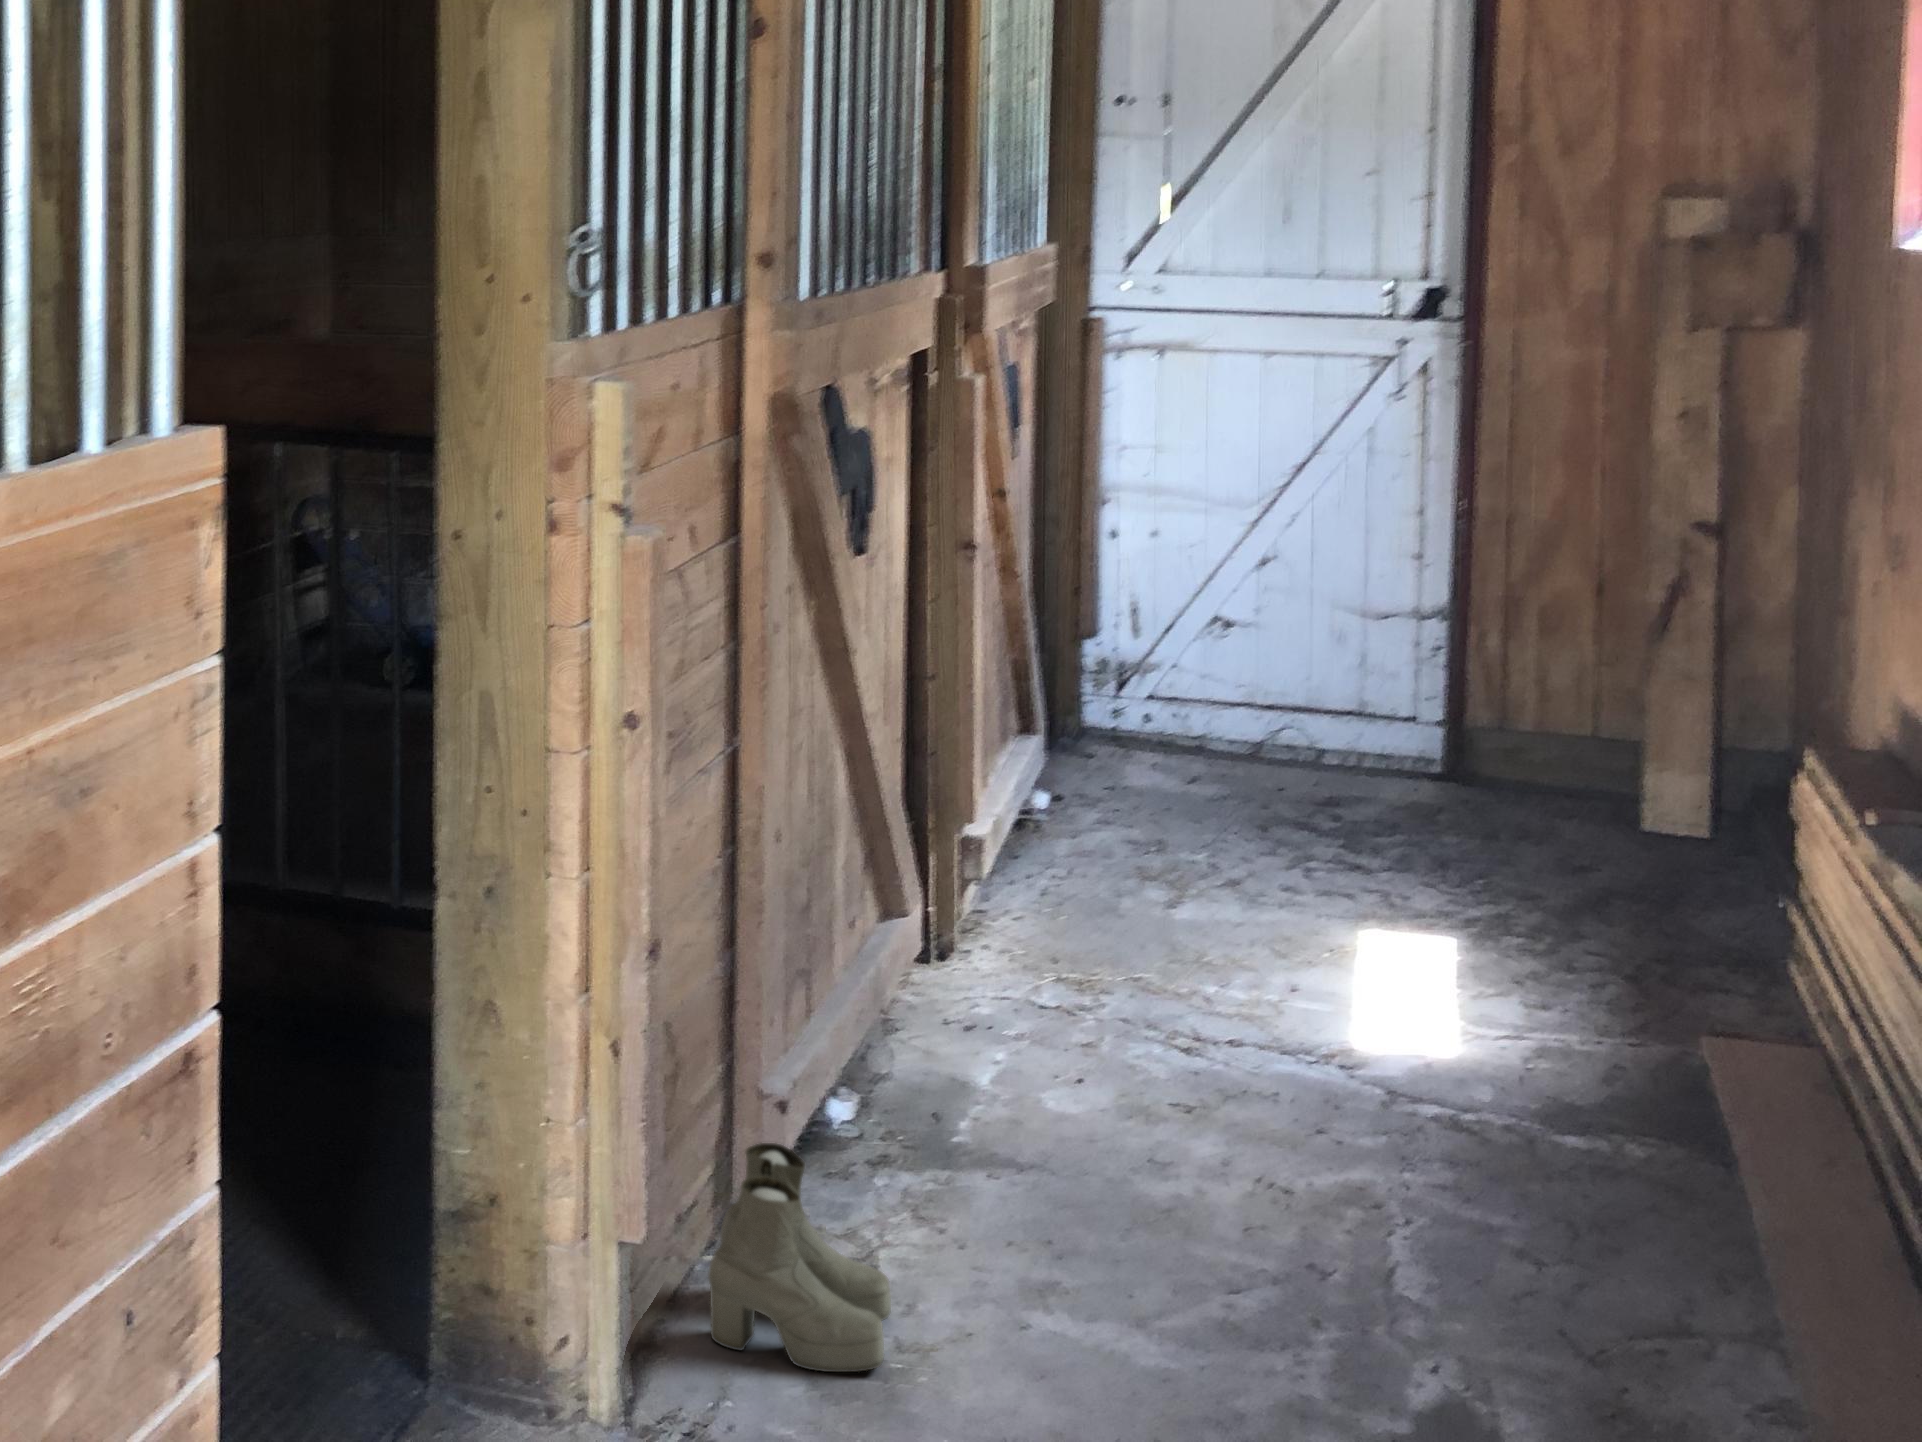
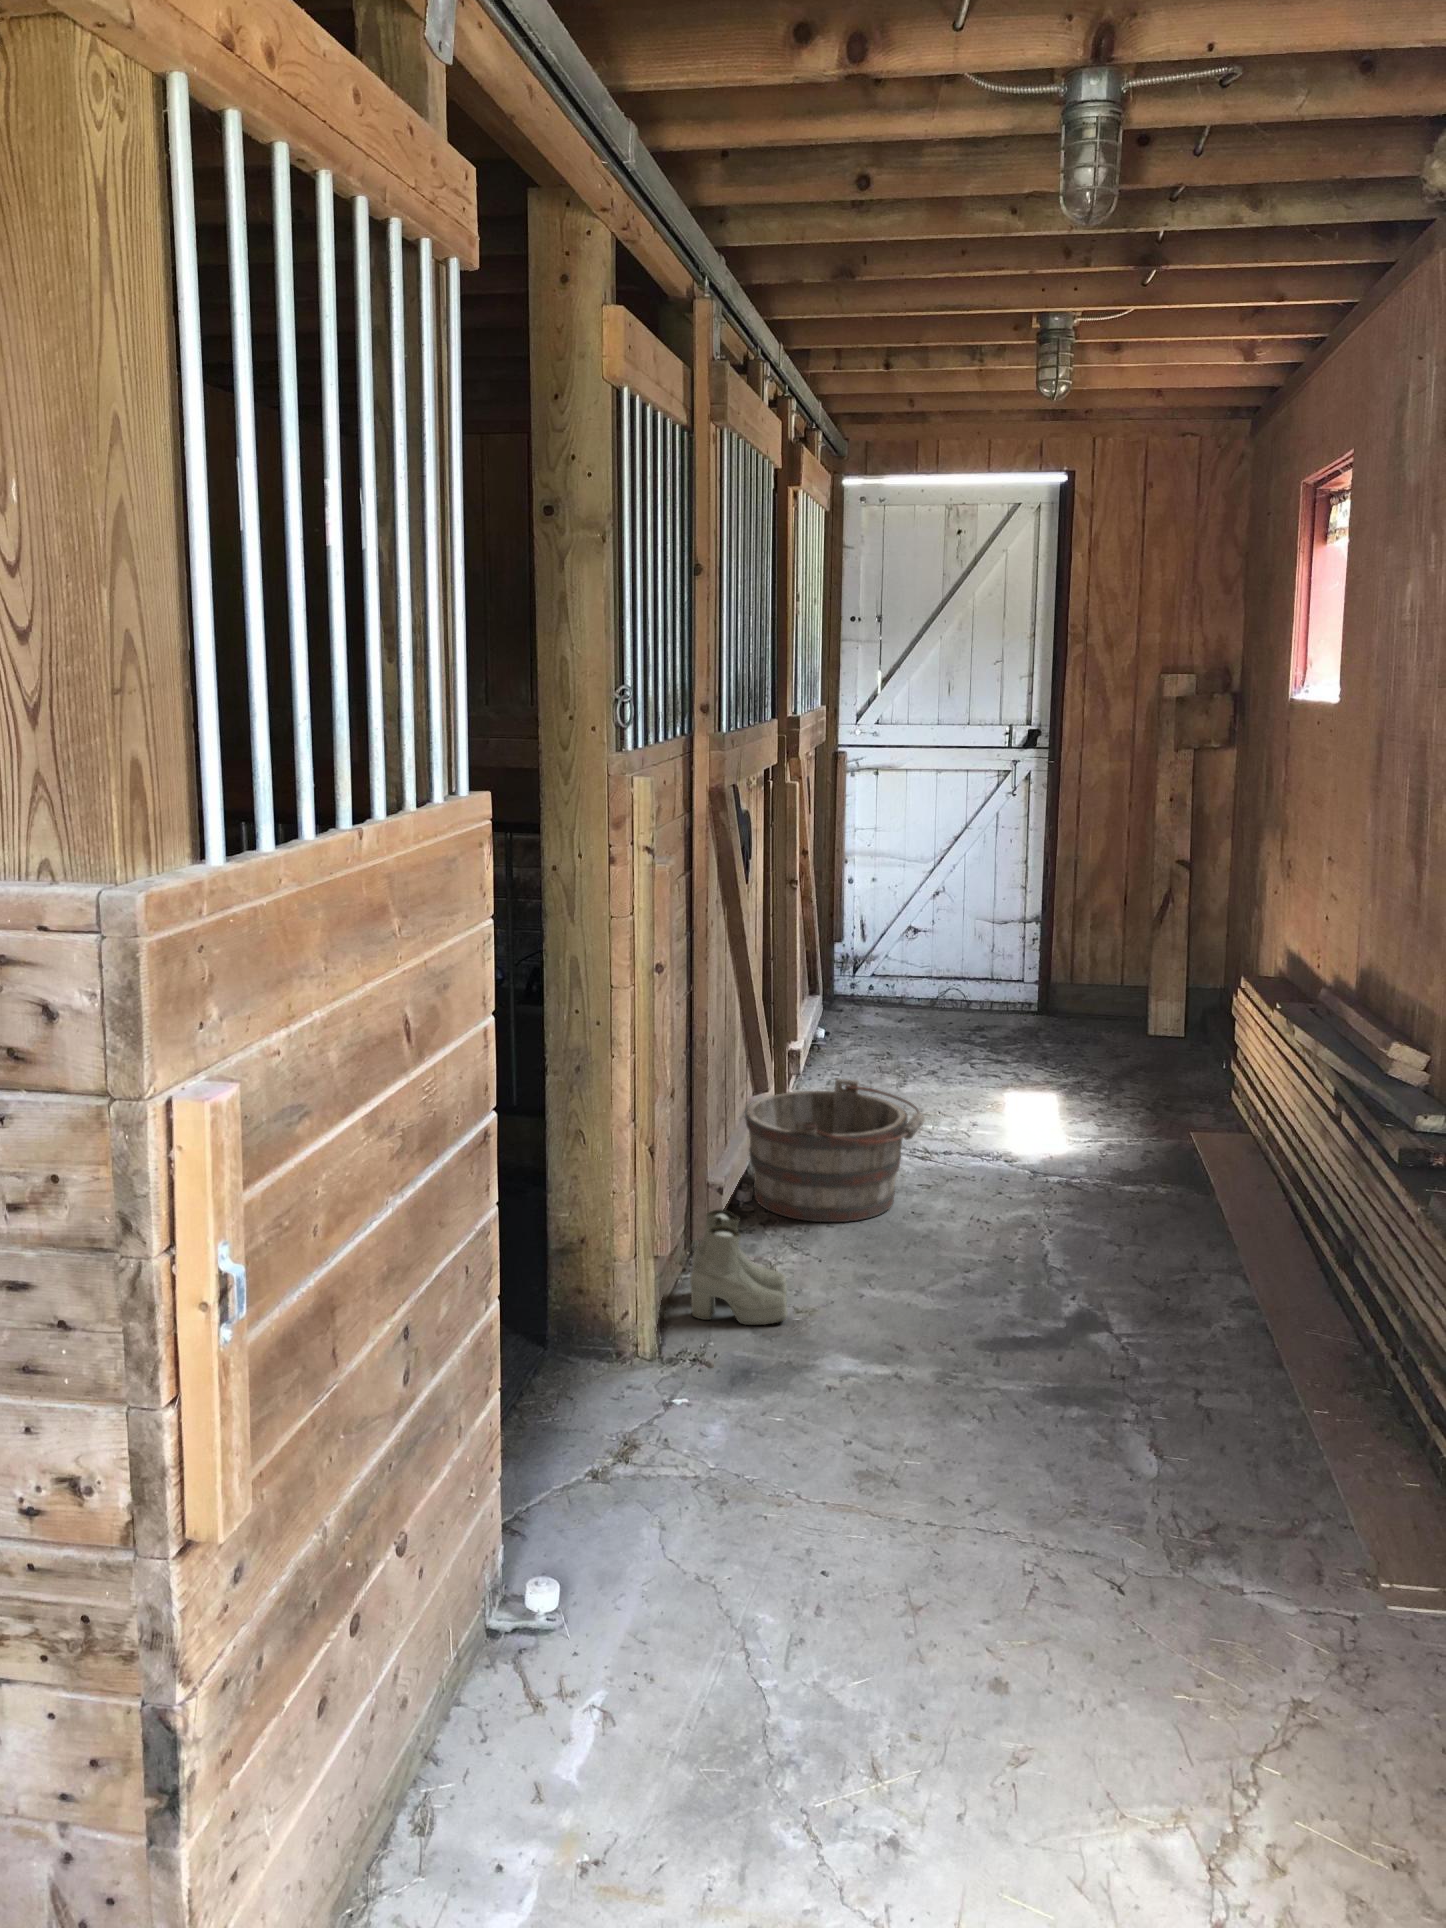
bucket: none [852,899,1181,1170] -> present [745,1079,925,1222]

